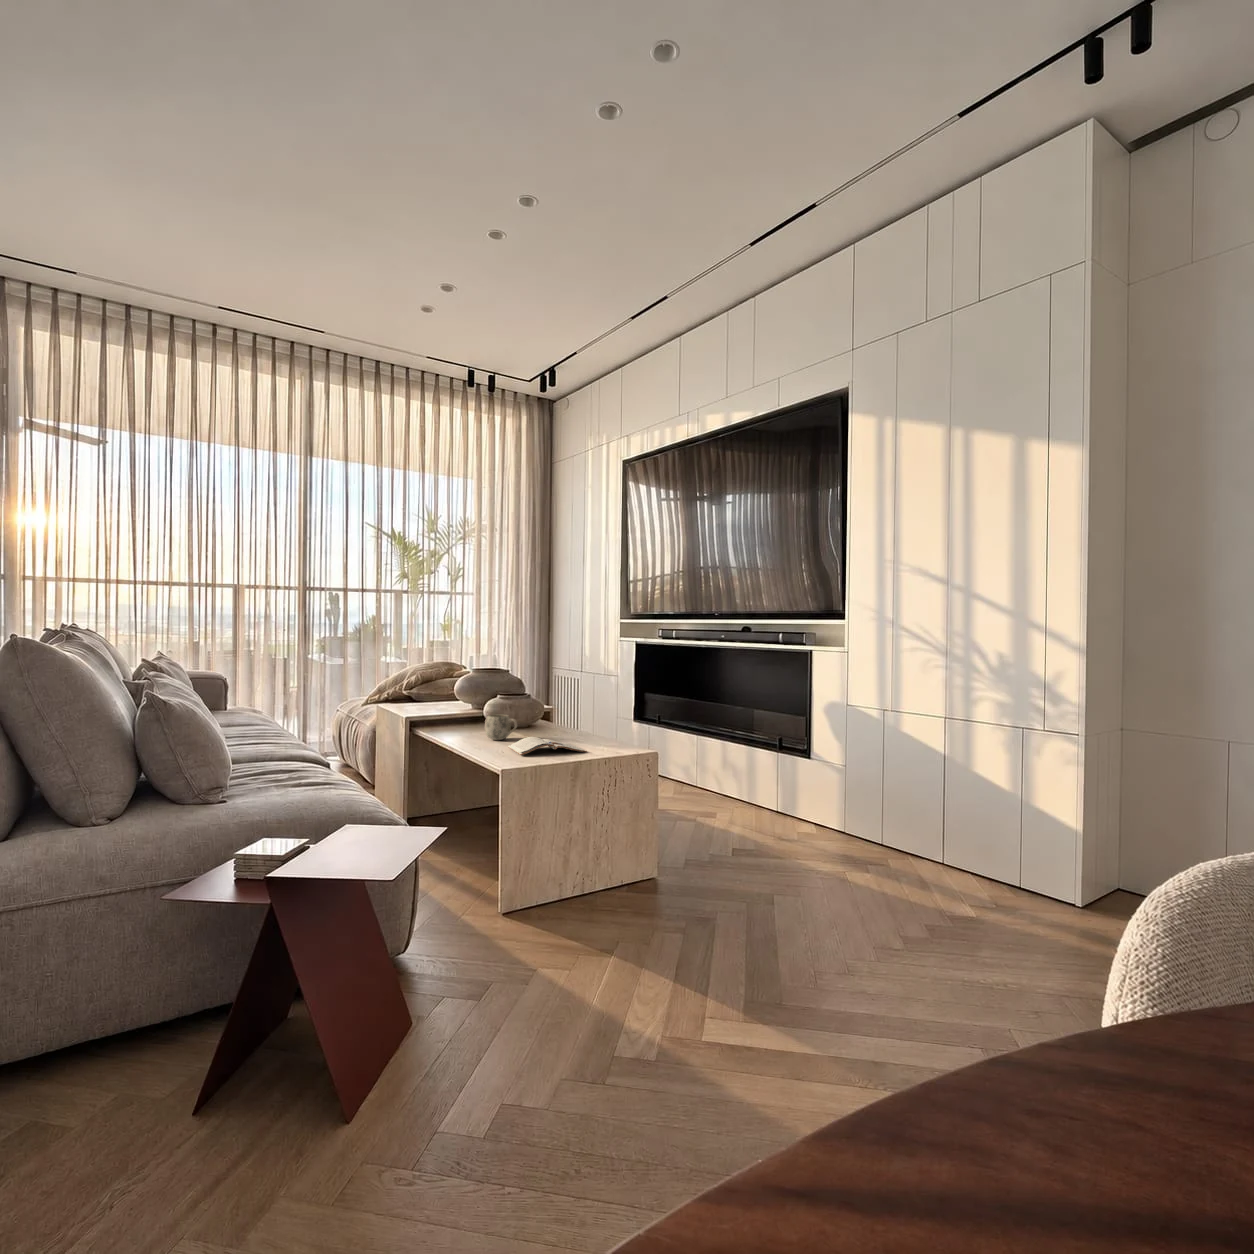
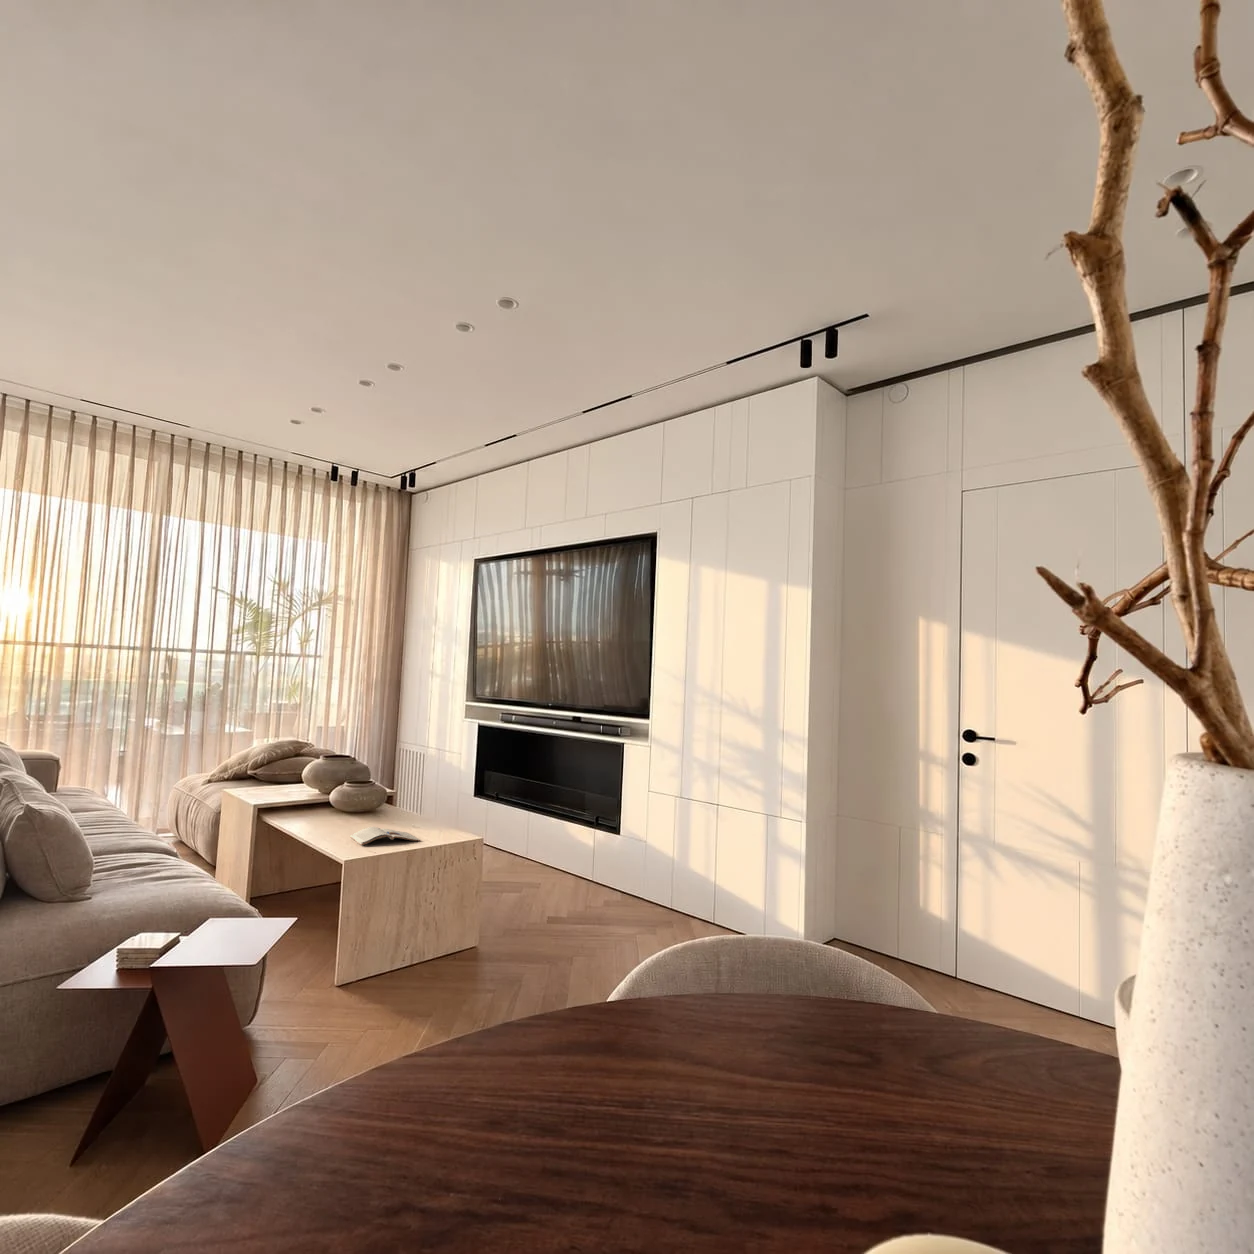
mug: present [485,715,517,740] -> none [329,805,360,828]

